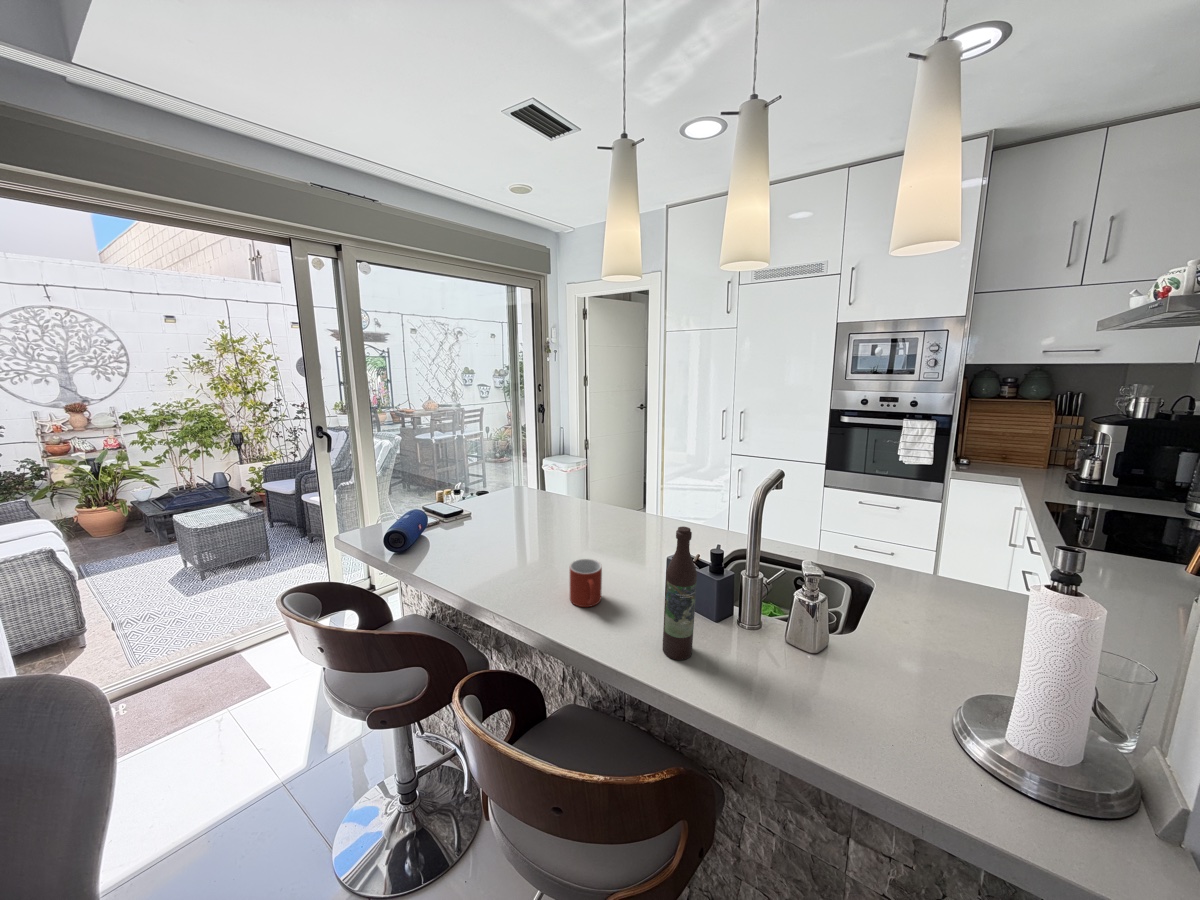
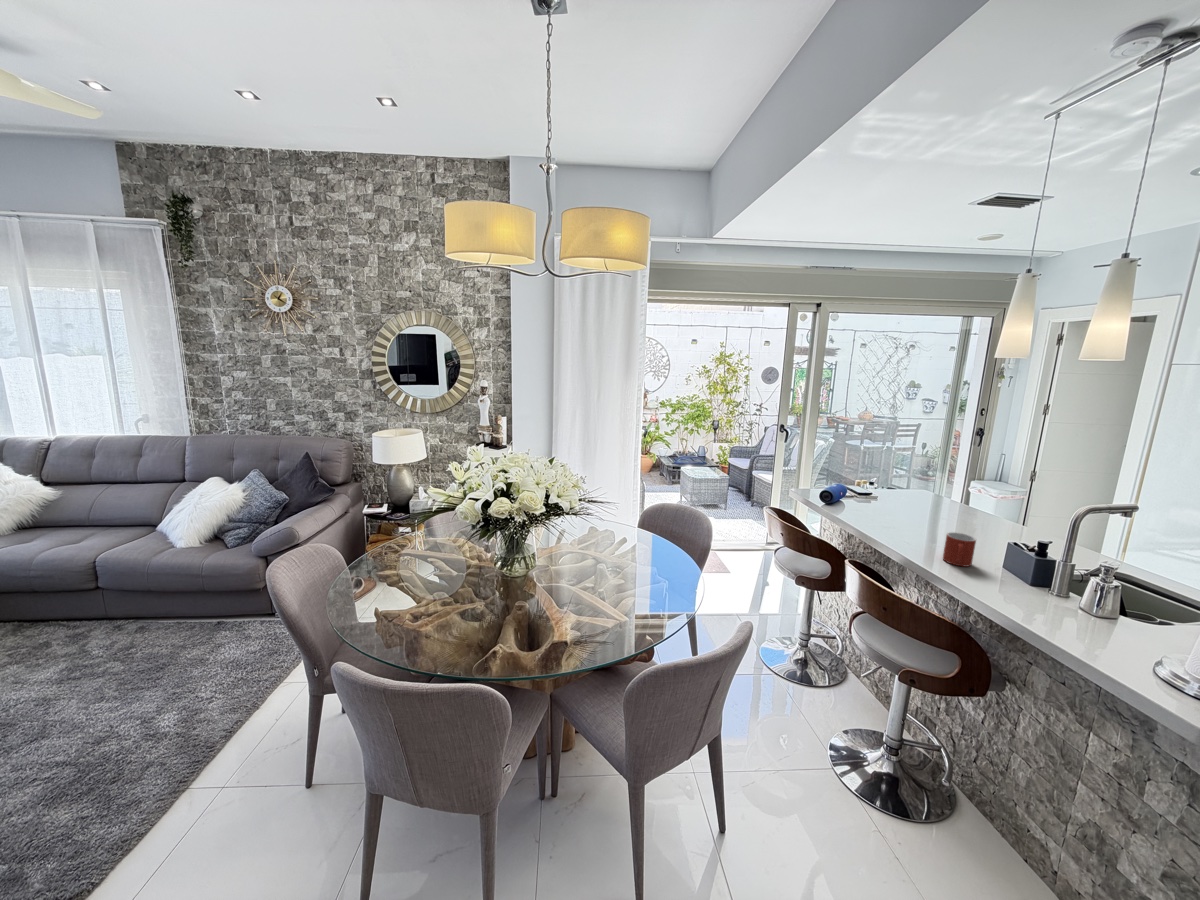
wine bottle: present [663,527,697,660] -> none [1005,509,1046,608]

